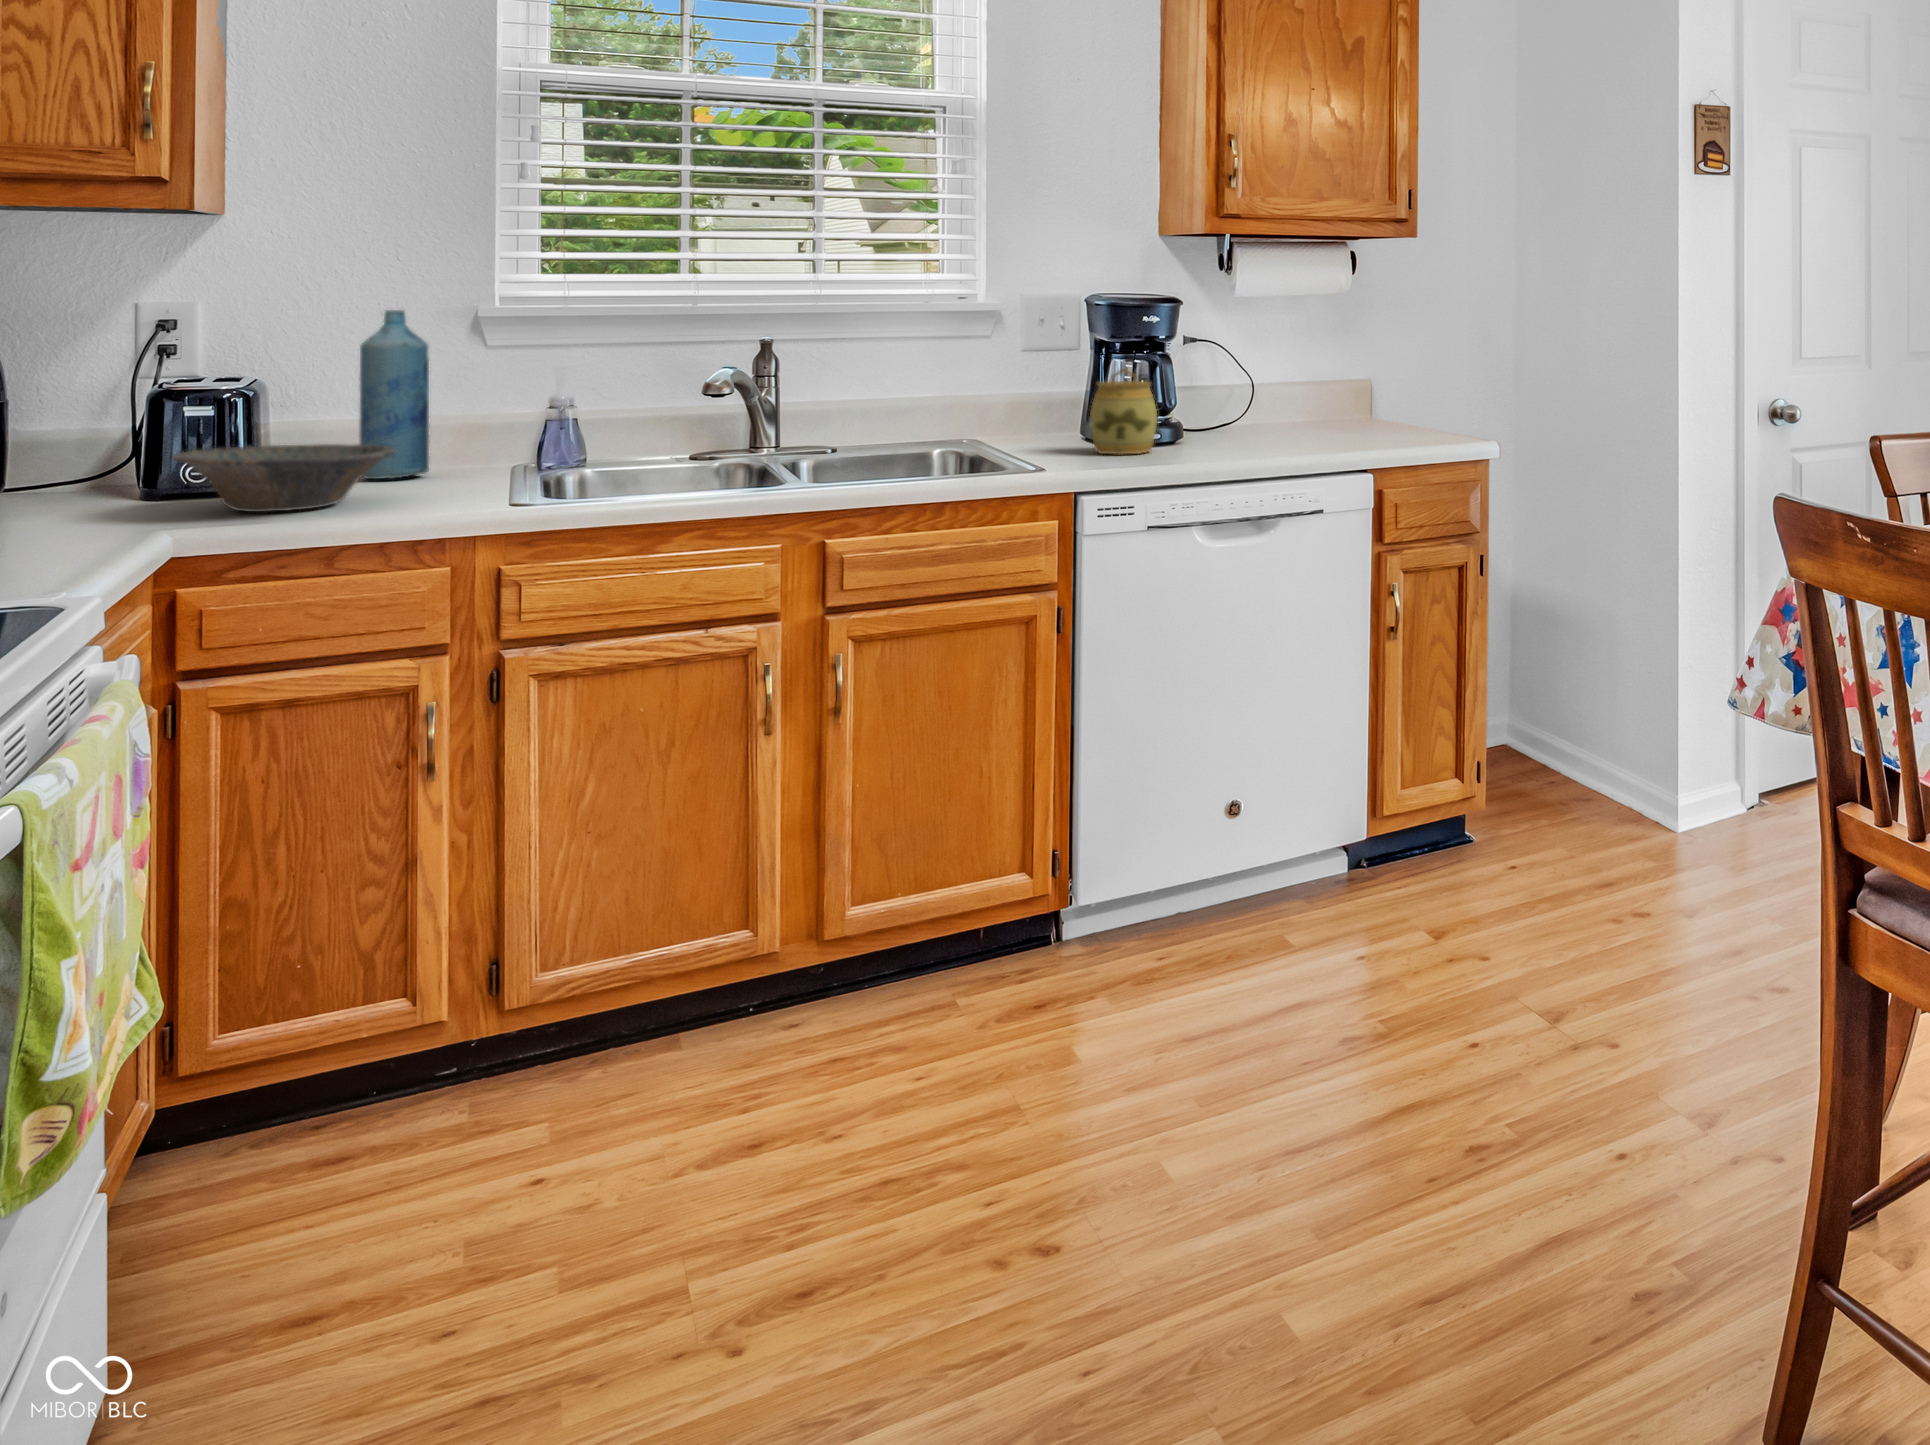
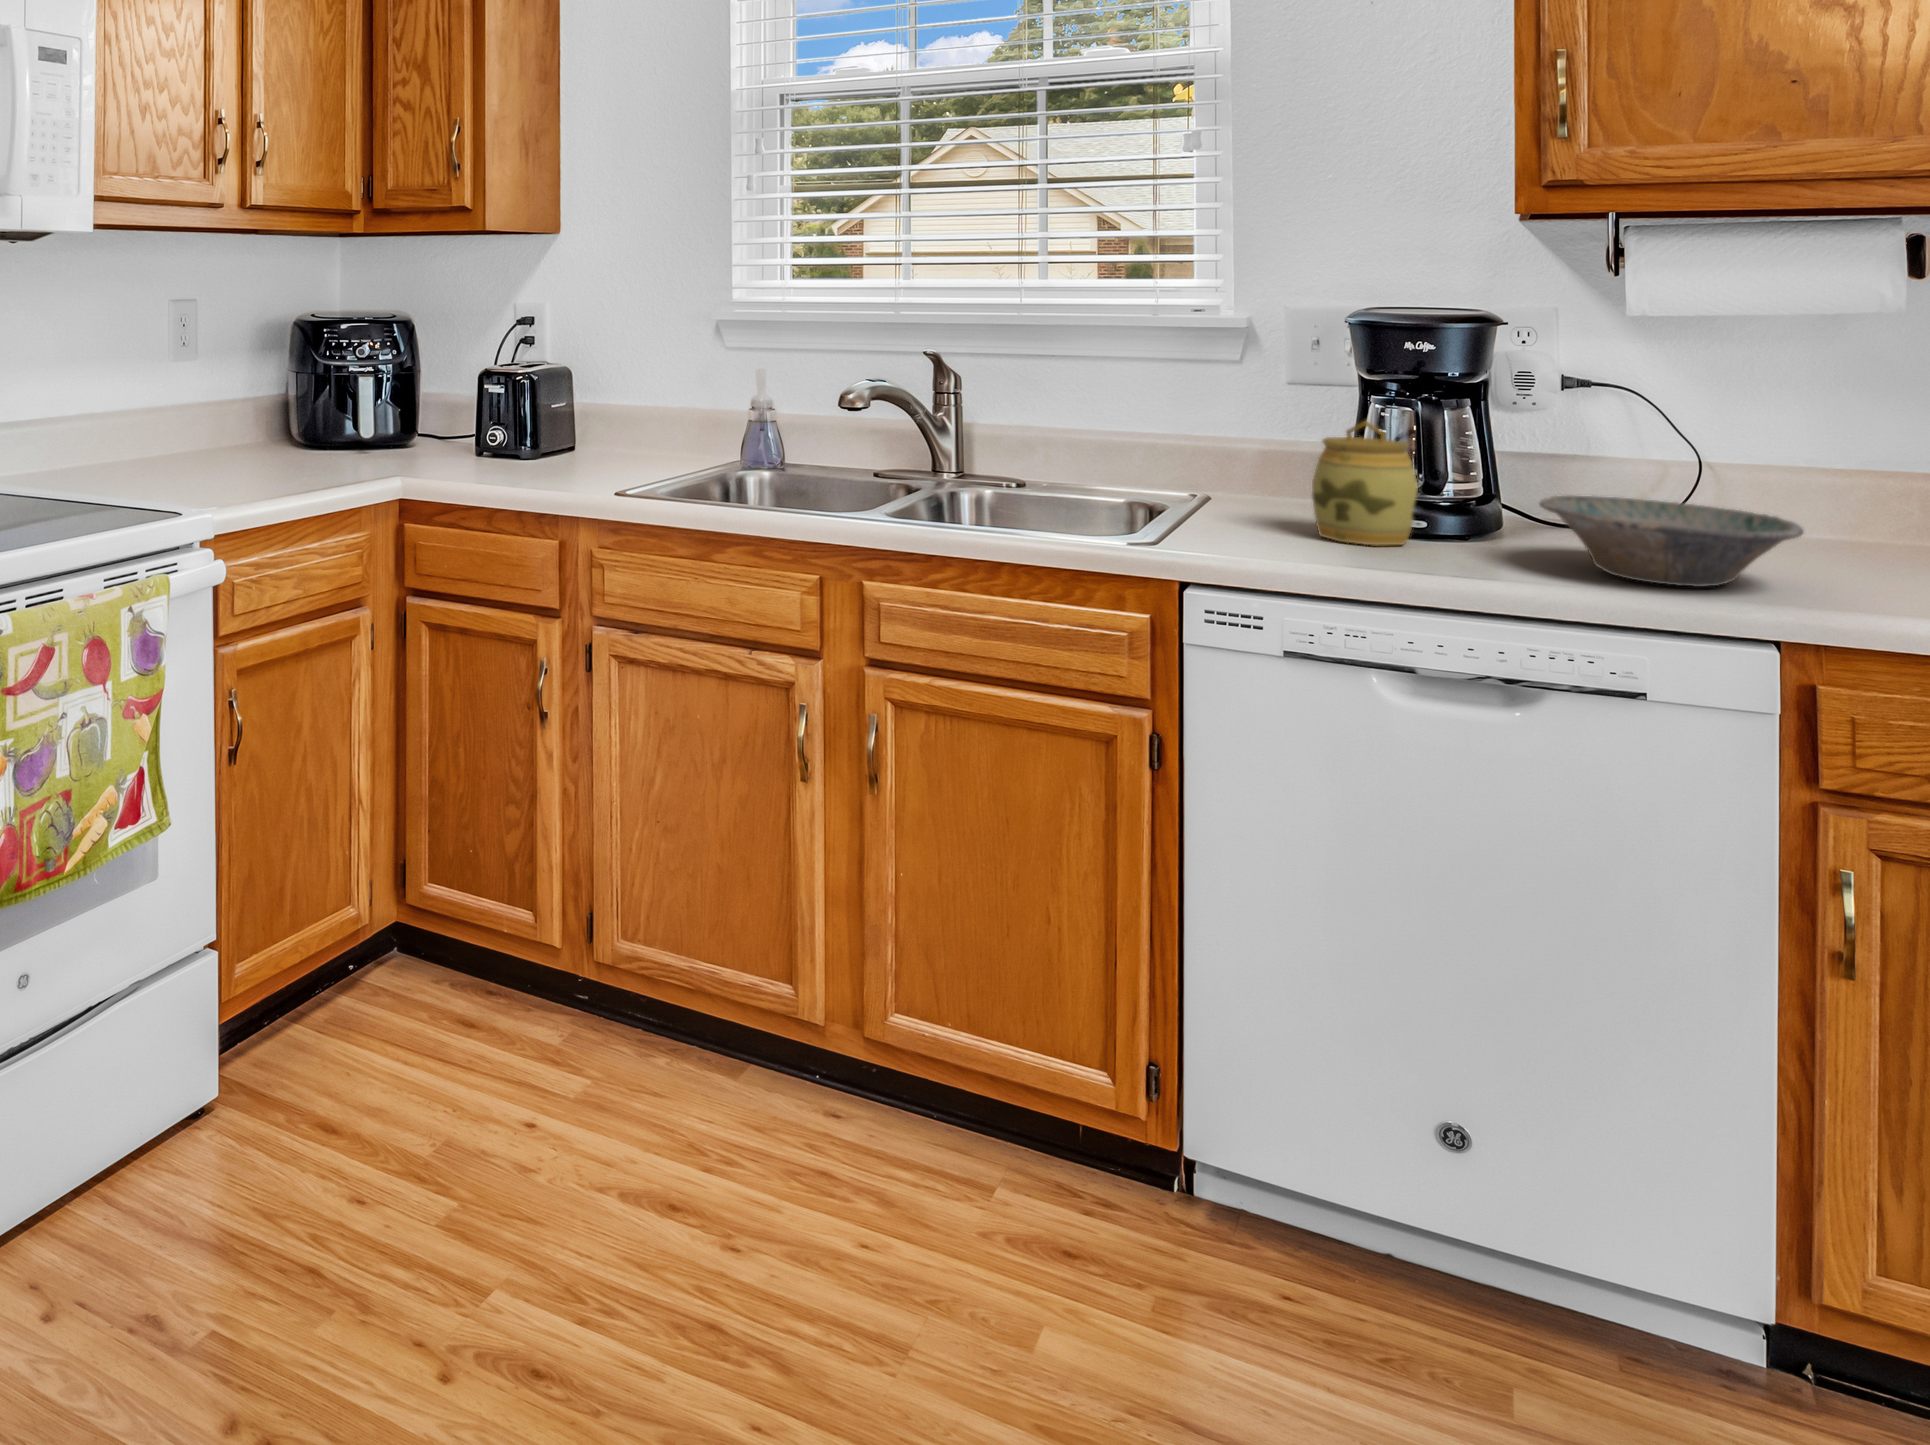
bottle: present [360,310,429,479] -> none [613,312,664,459]
bowl: present [173,444,395,512] -> present [1540,496,1804,587]

